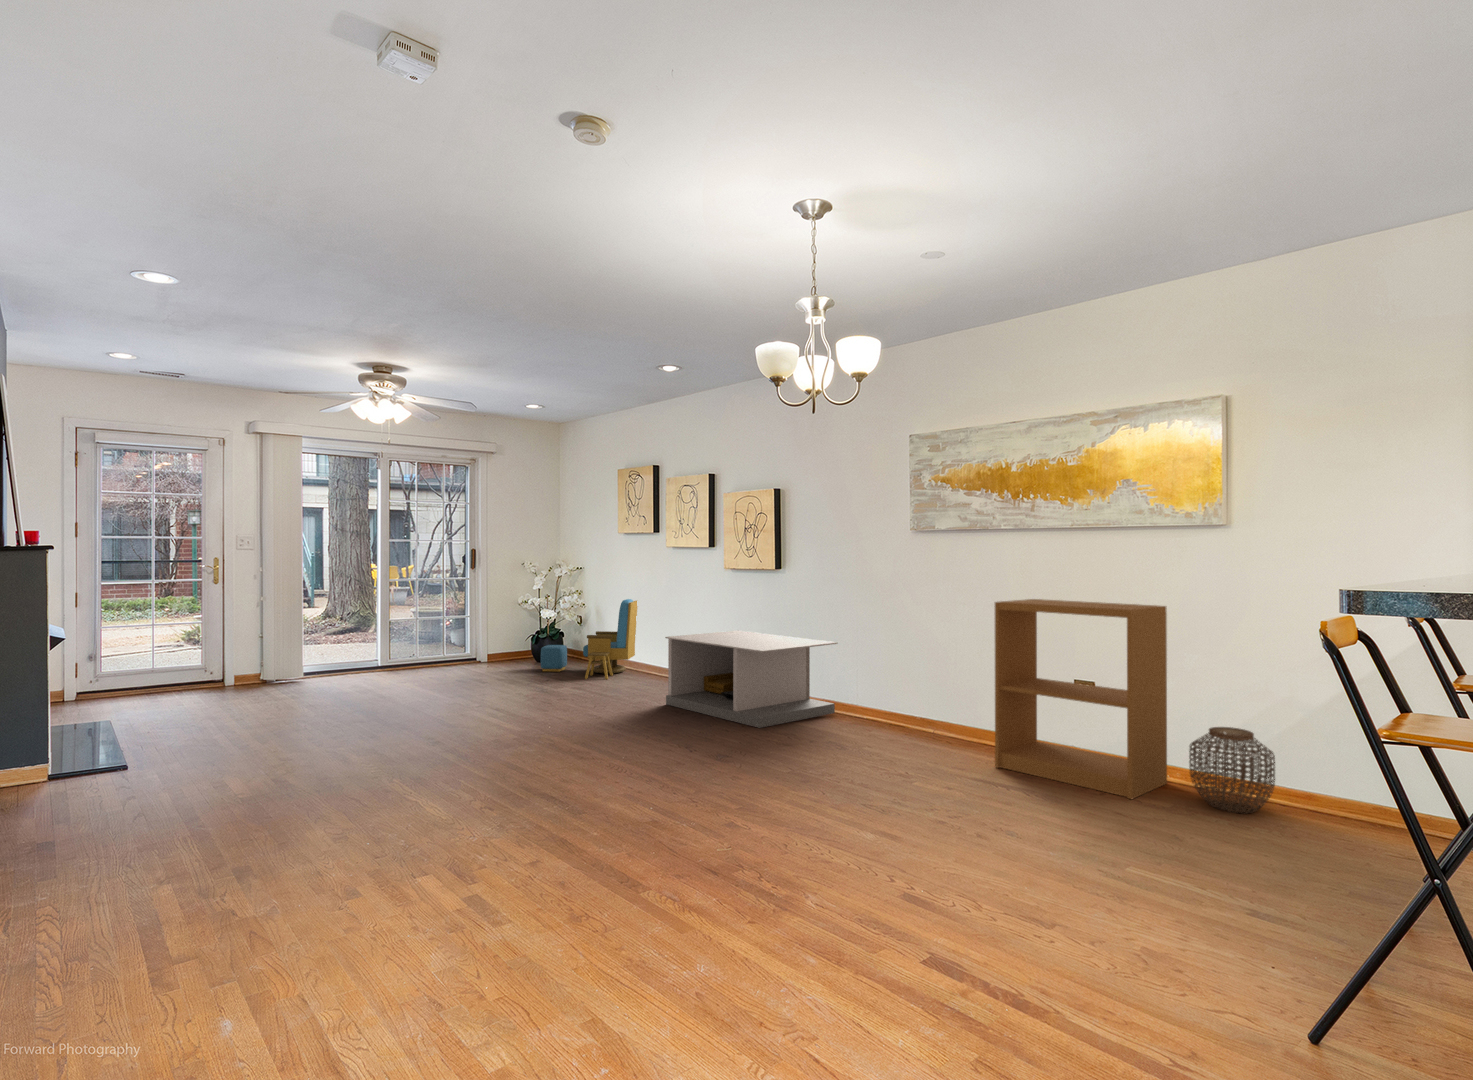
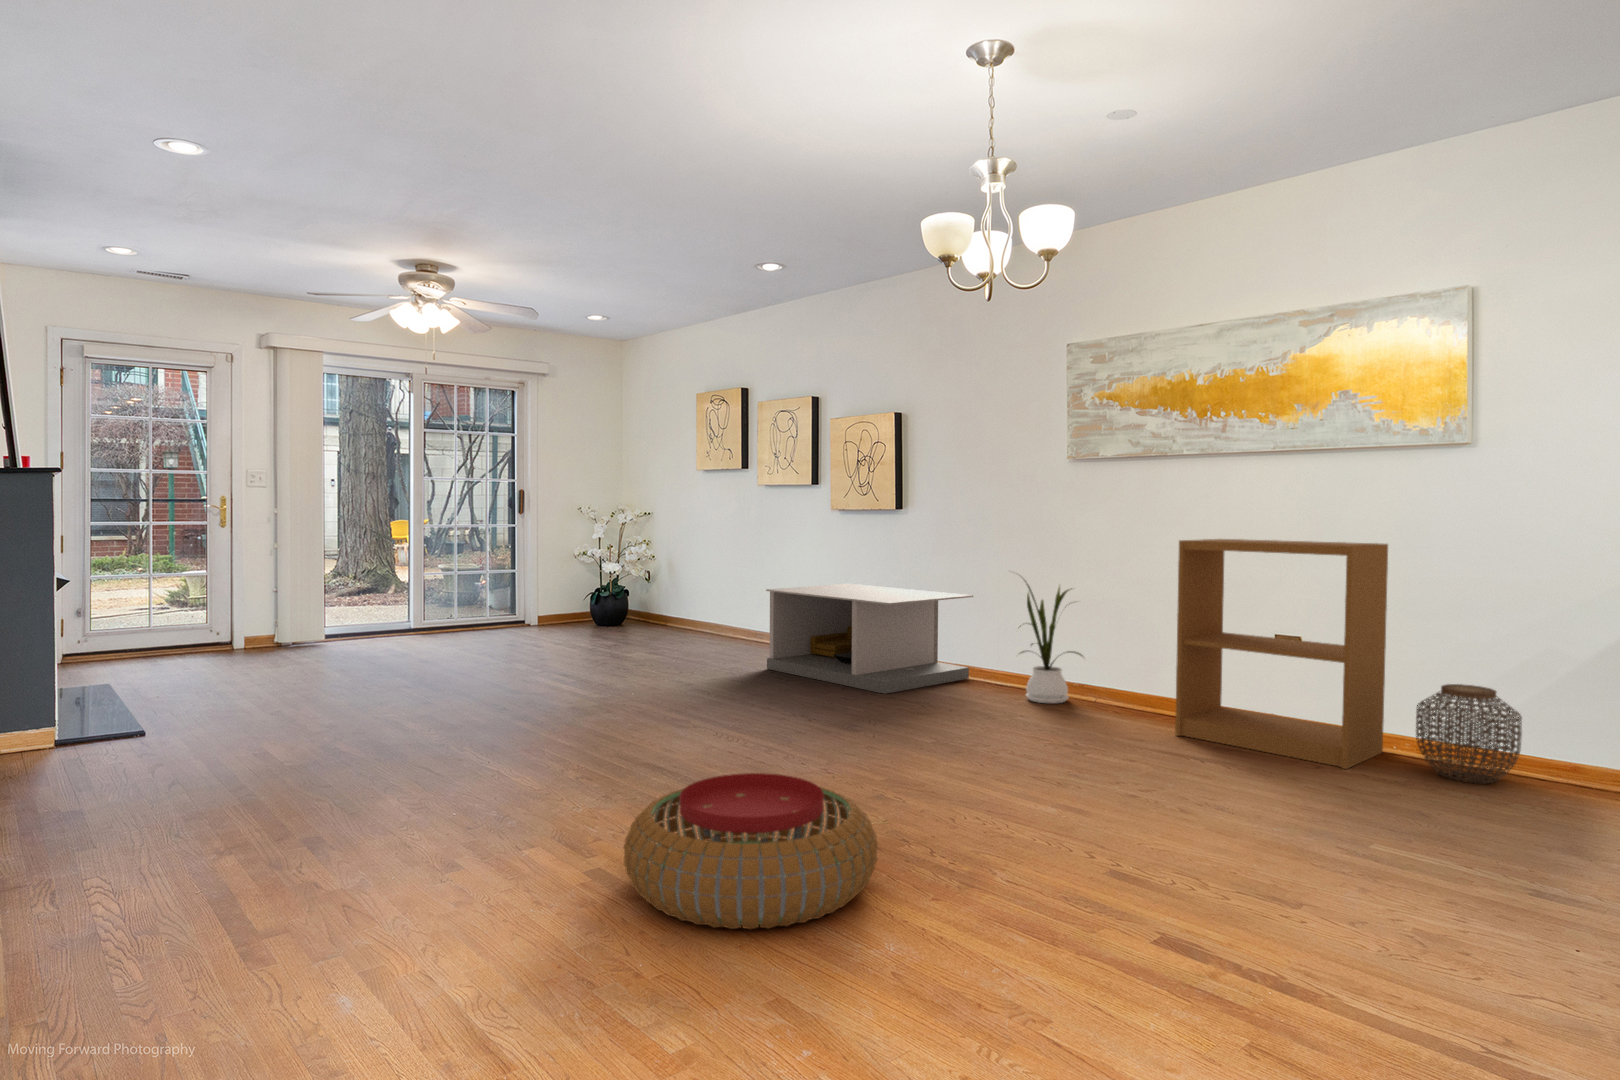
armchair: present [541,599,638,679] -> none [608,549,723,643]
house plant: none [862,623,927,737] -> present [1020,584,1082,704]
pouf: none [489,812,705,952] -> present [624,773,878,929]

